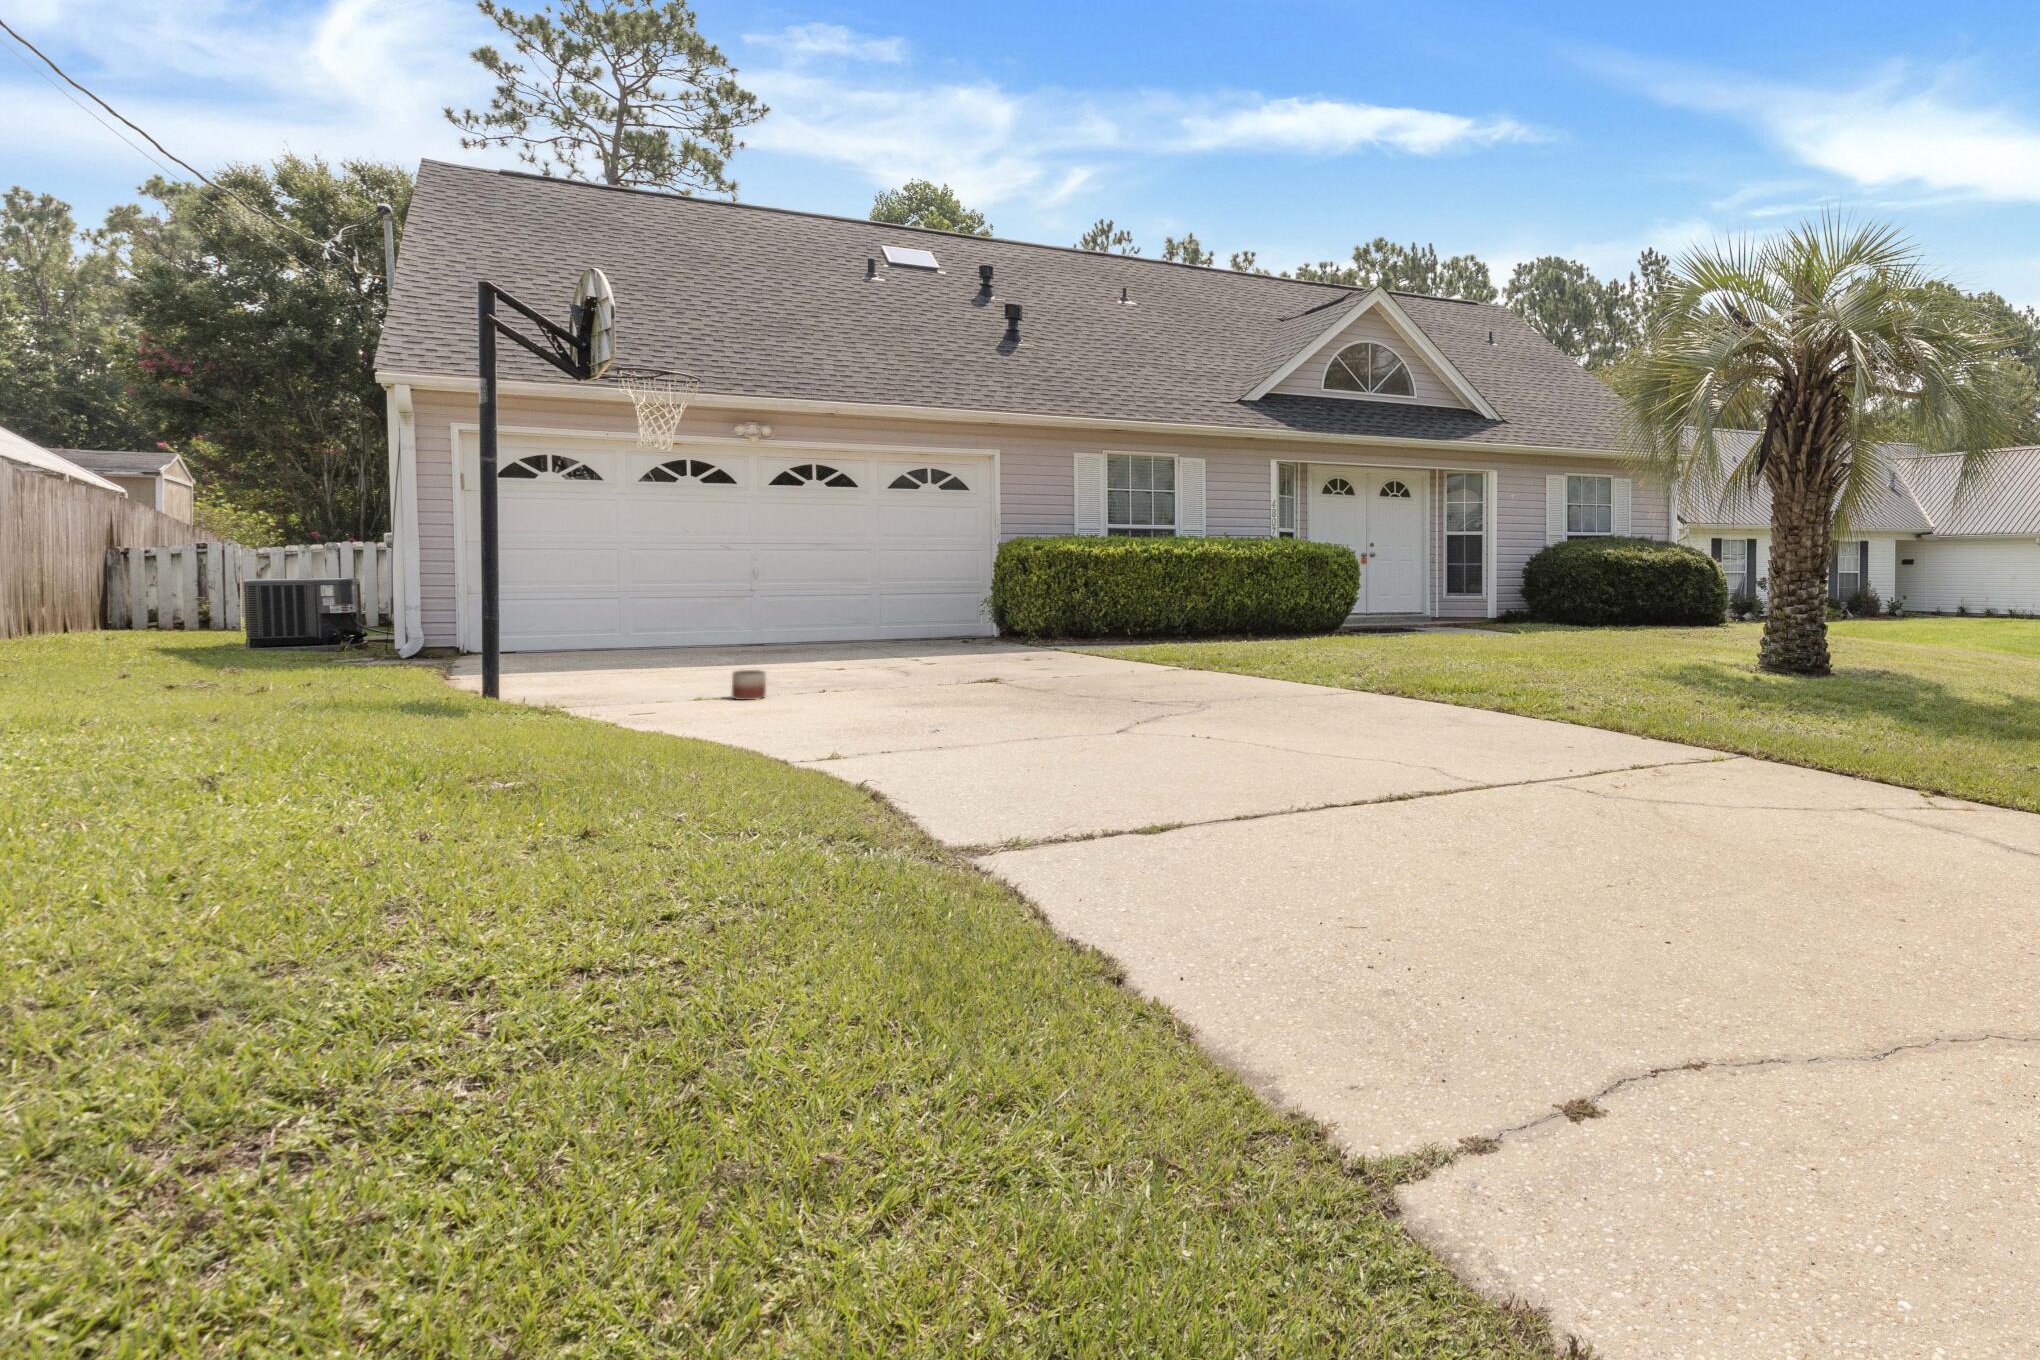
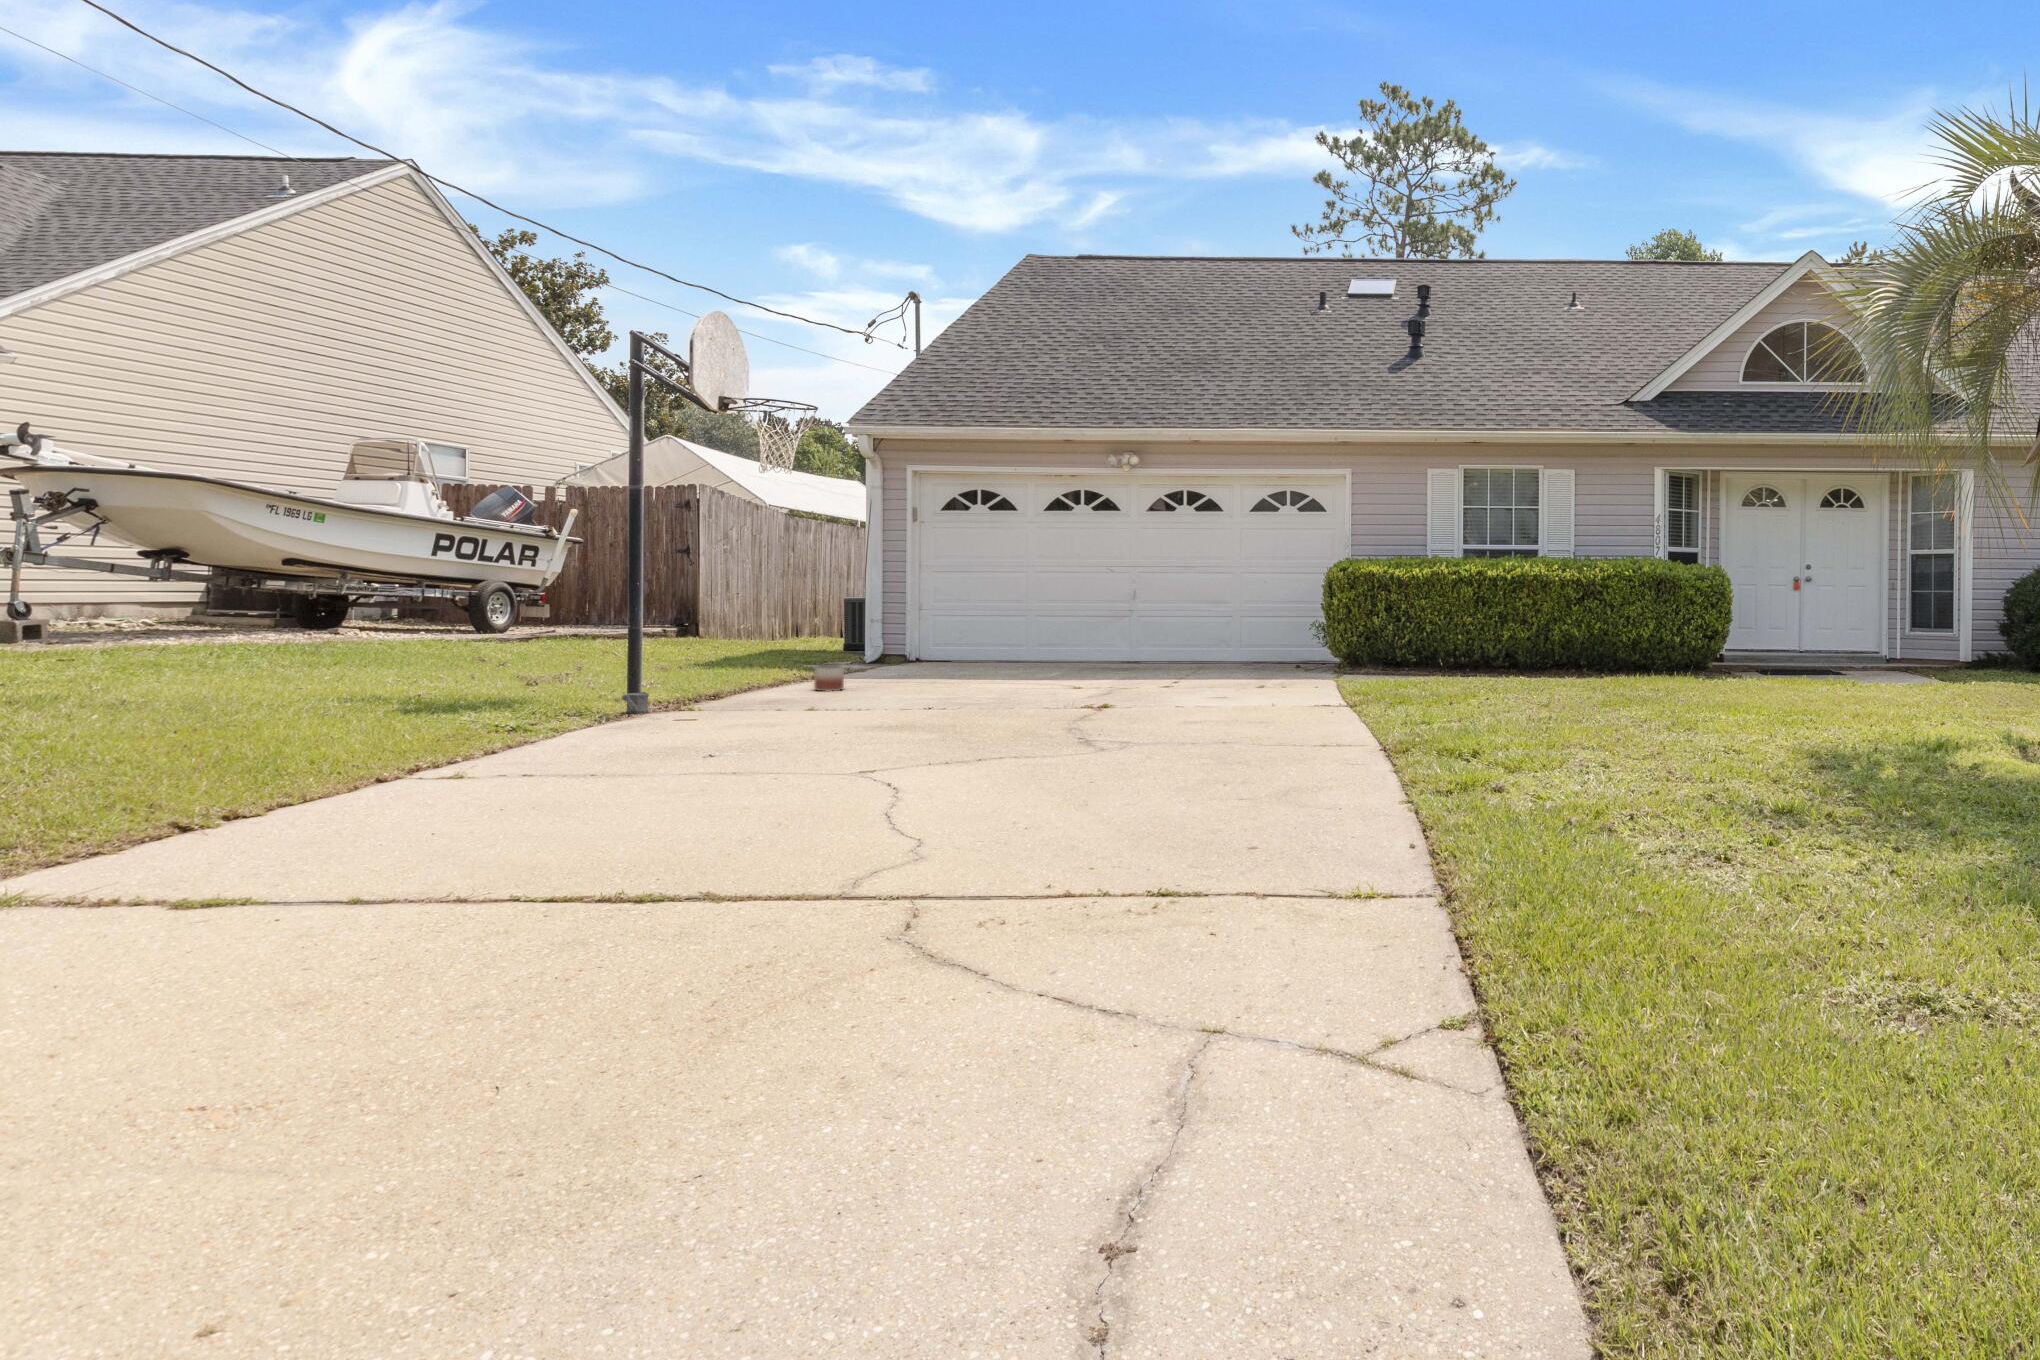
watering can: none [741,711,776,736] -> present [622,692,649,714]

